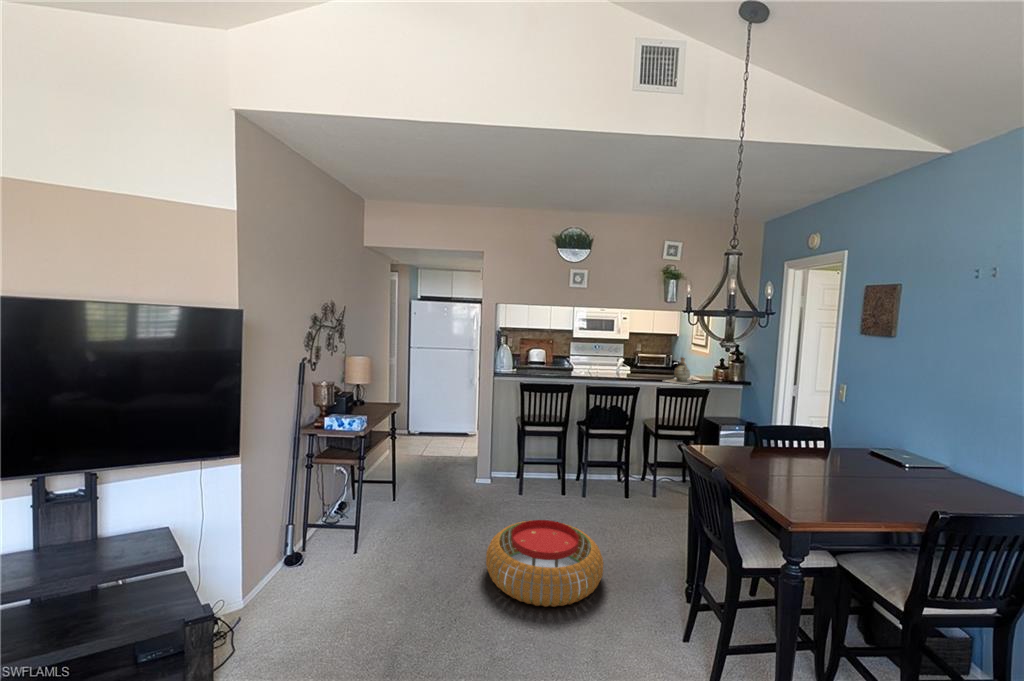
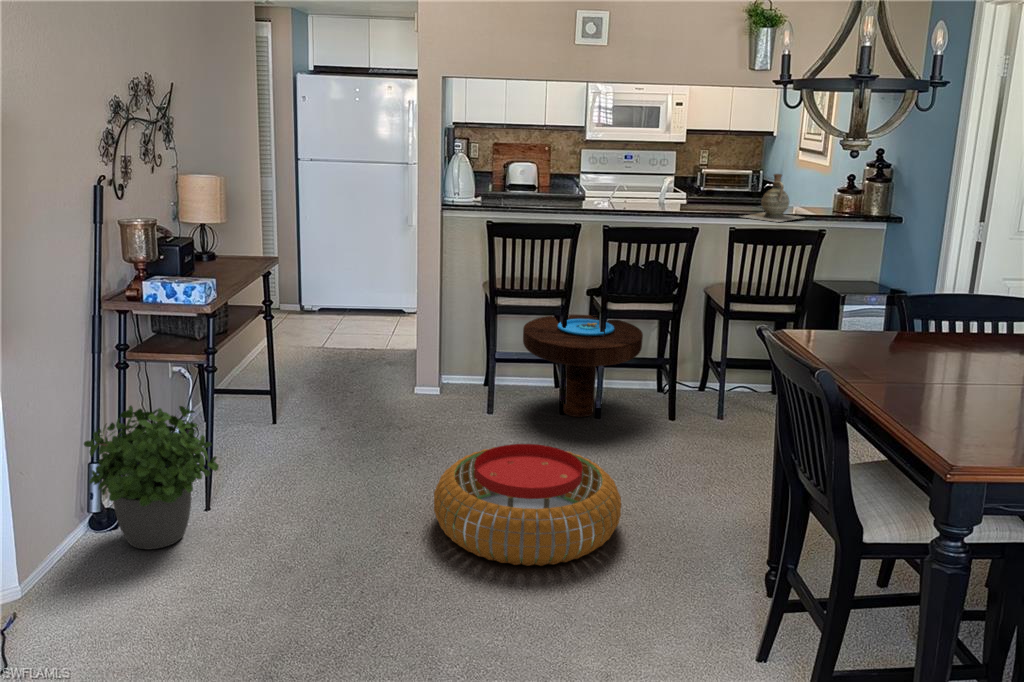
side table: none [540,436,610,498] -> present [523,314,643,417]
potted plant: none [275,493,356,588] -> present [84,406,219,549]

